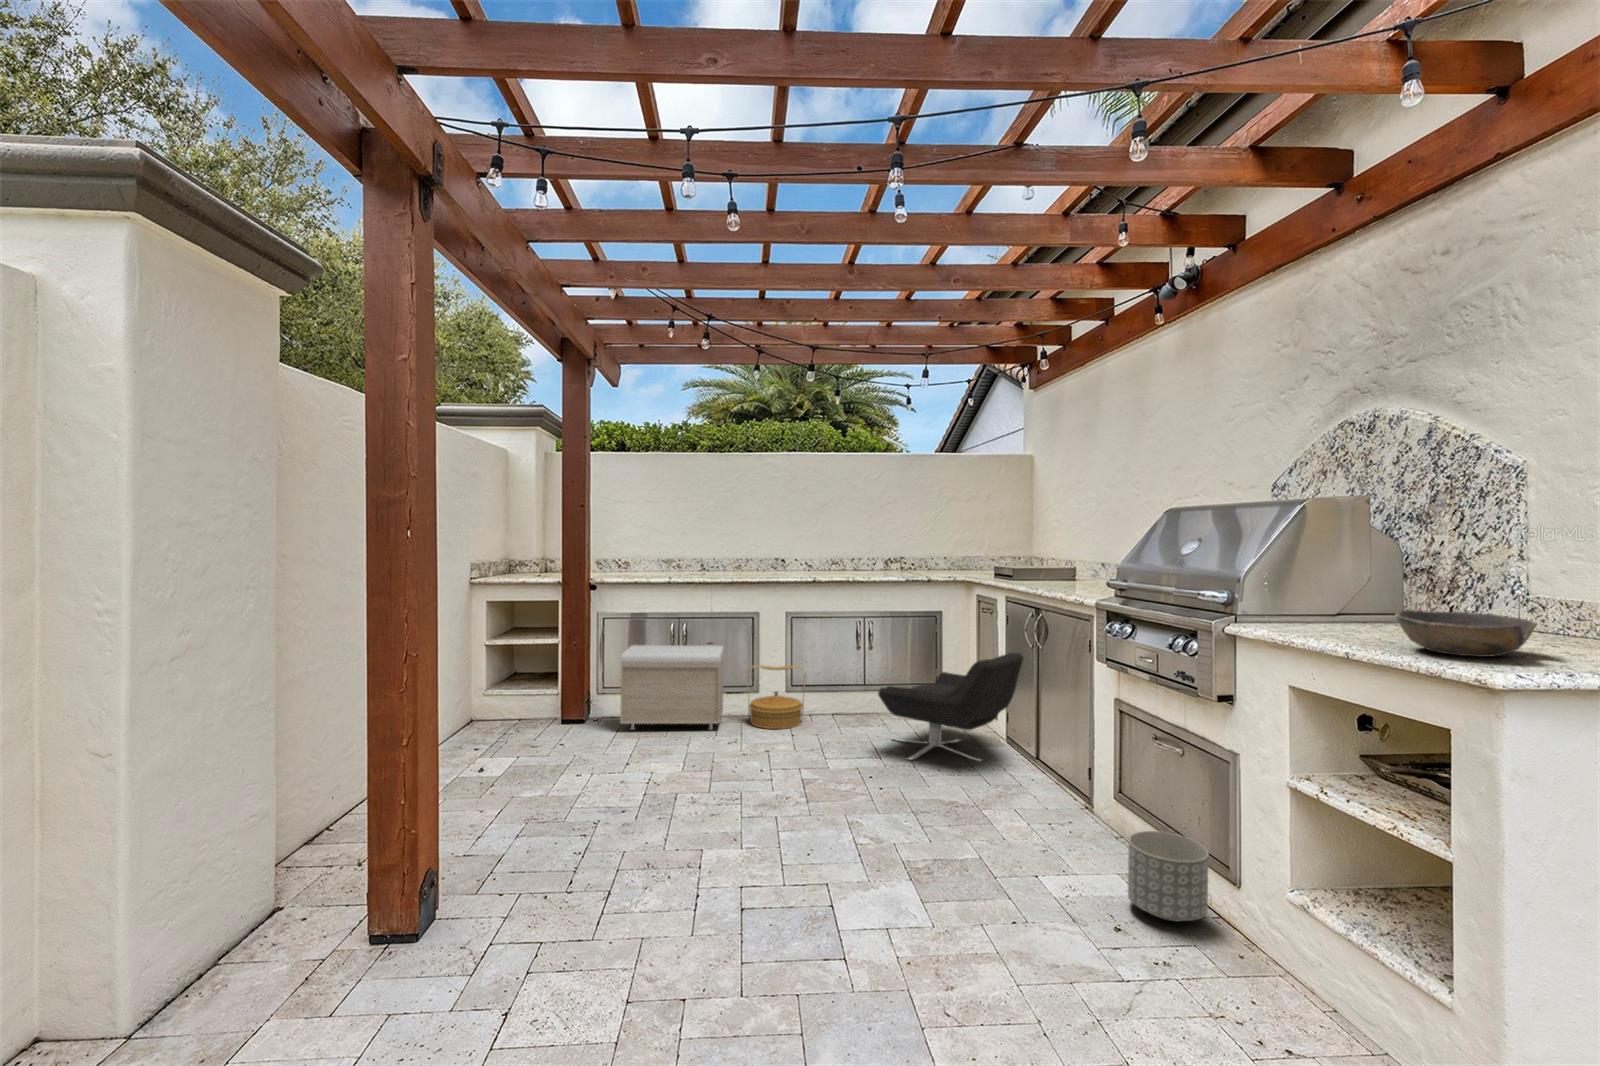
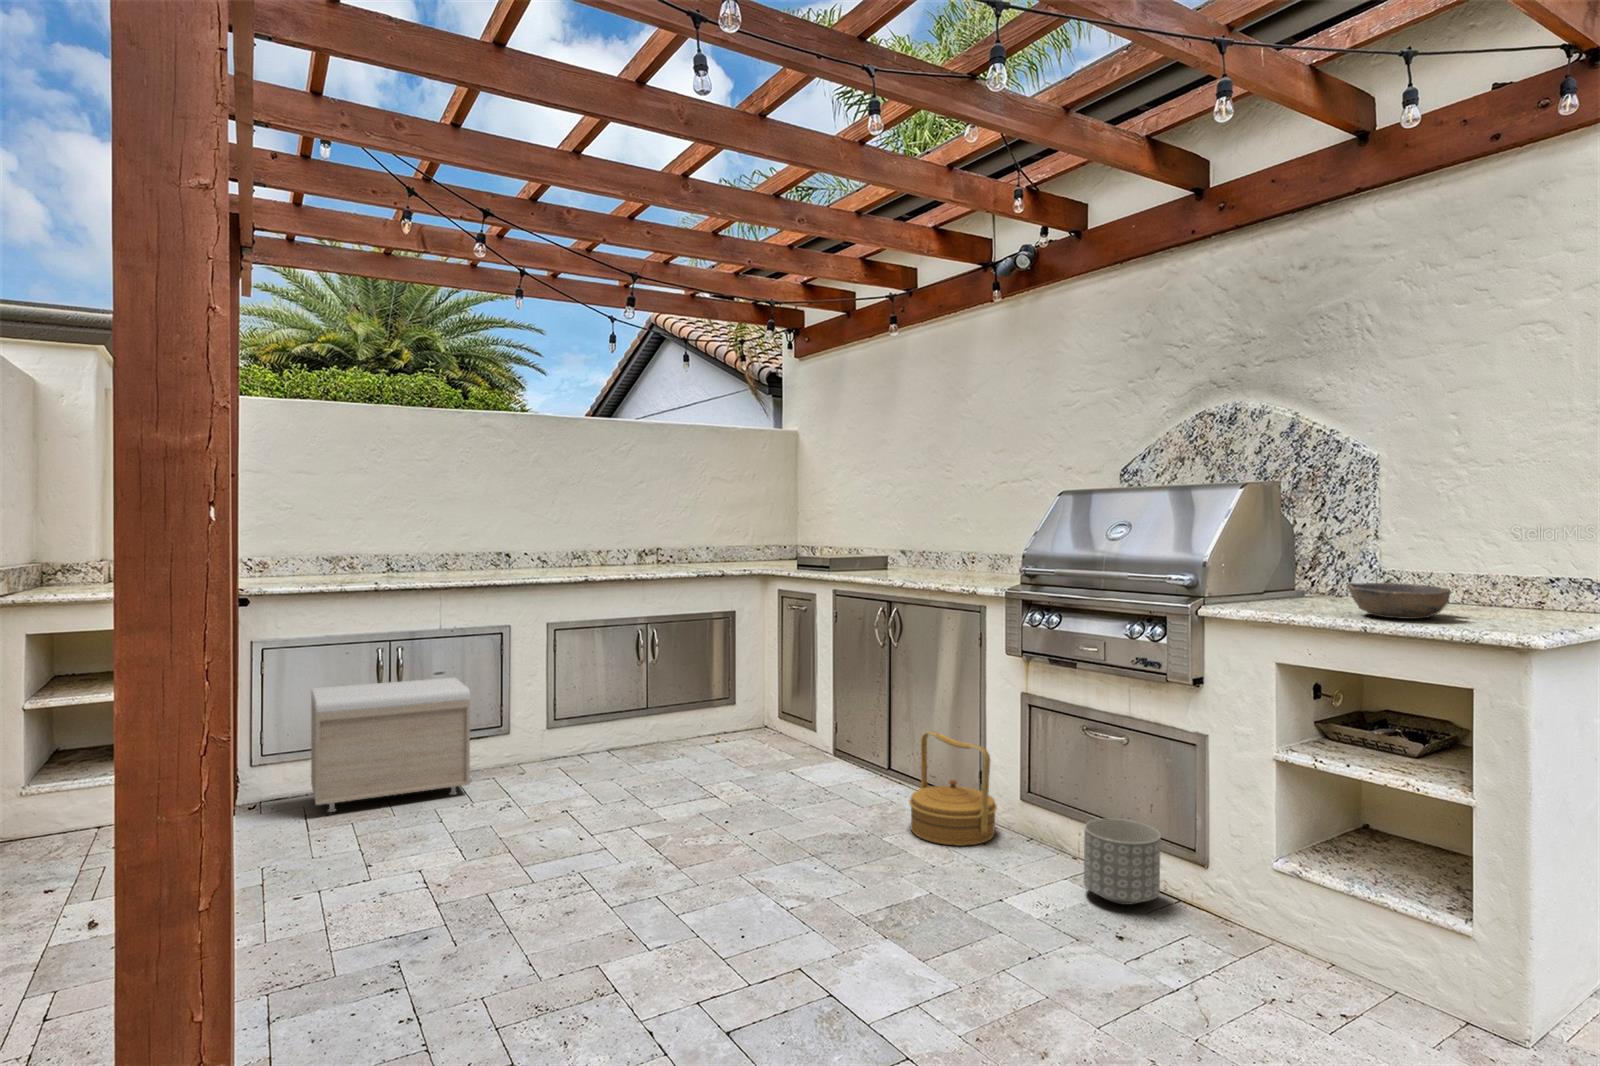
lounge chair: present [878,653,1023,761] -> none [702,654,859,793]
woven basket: present [748,665,806,729] -> present [909,731,997,846]

